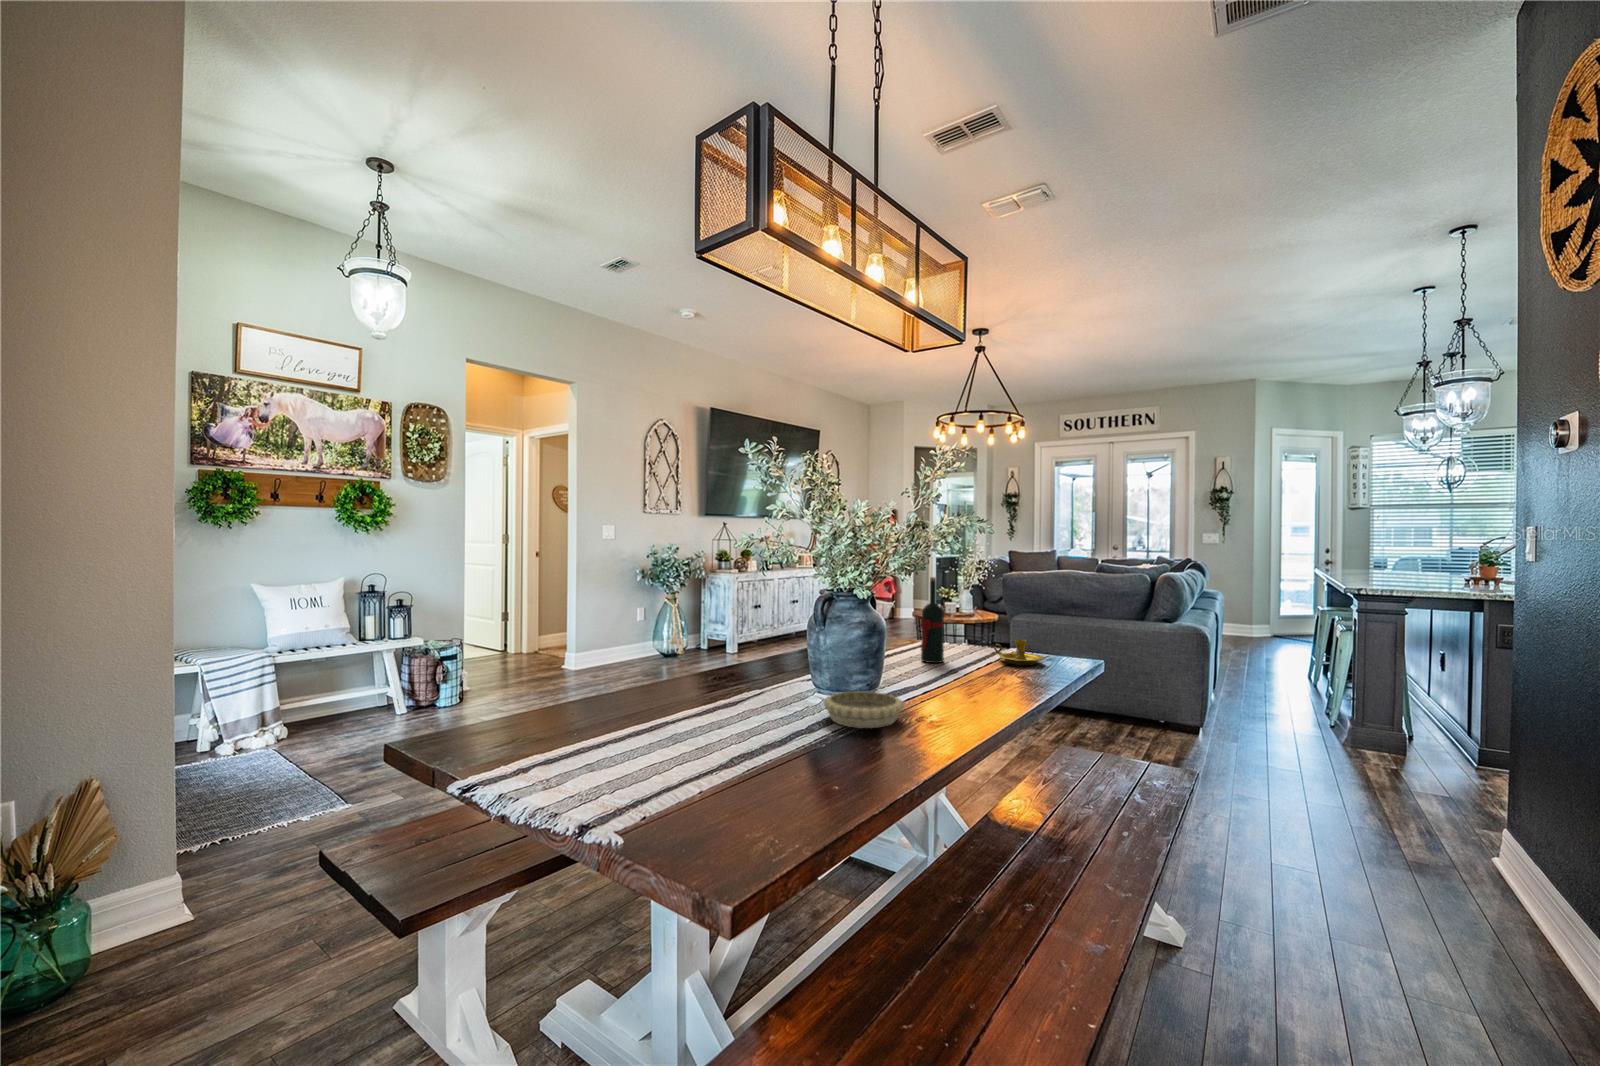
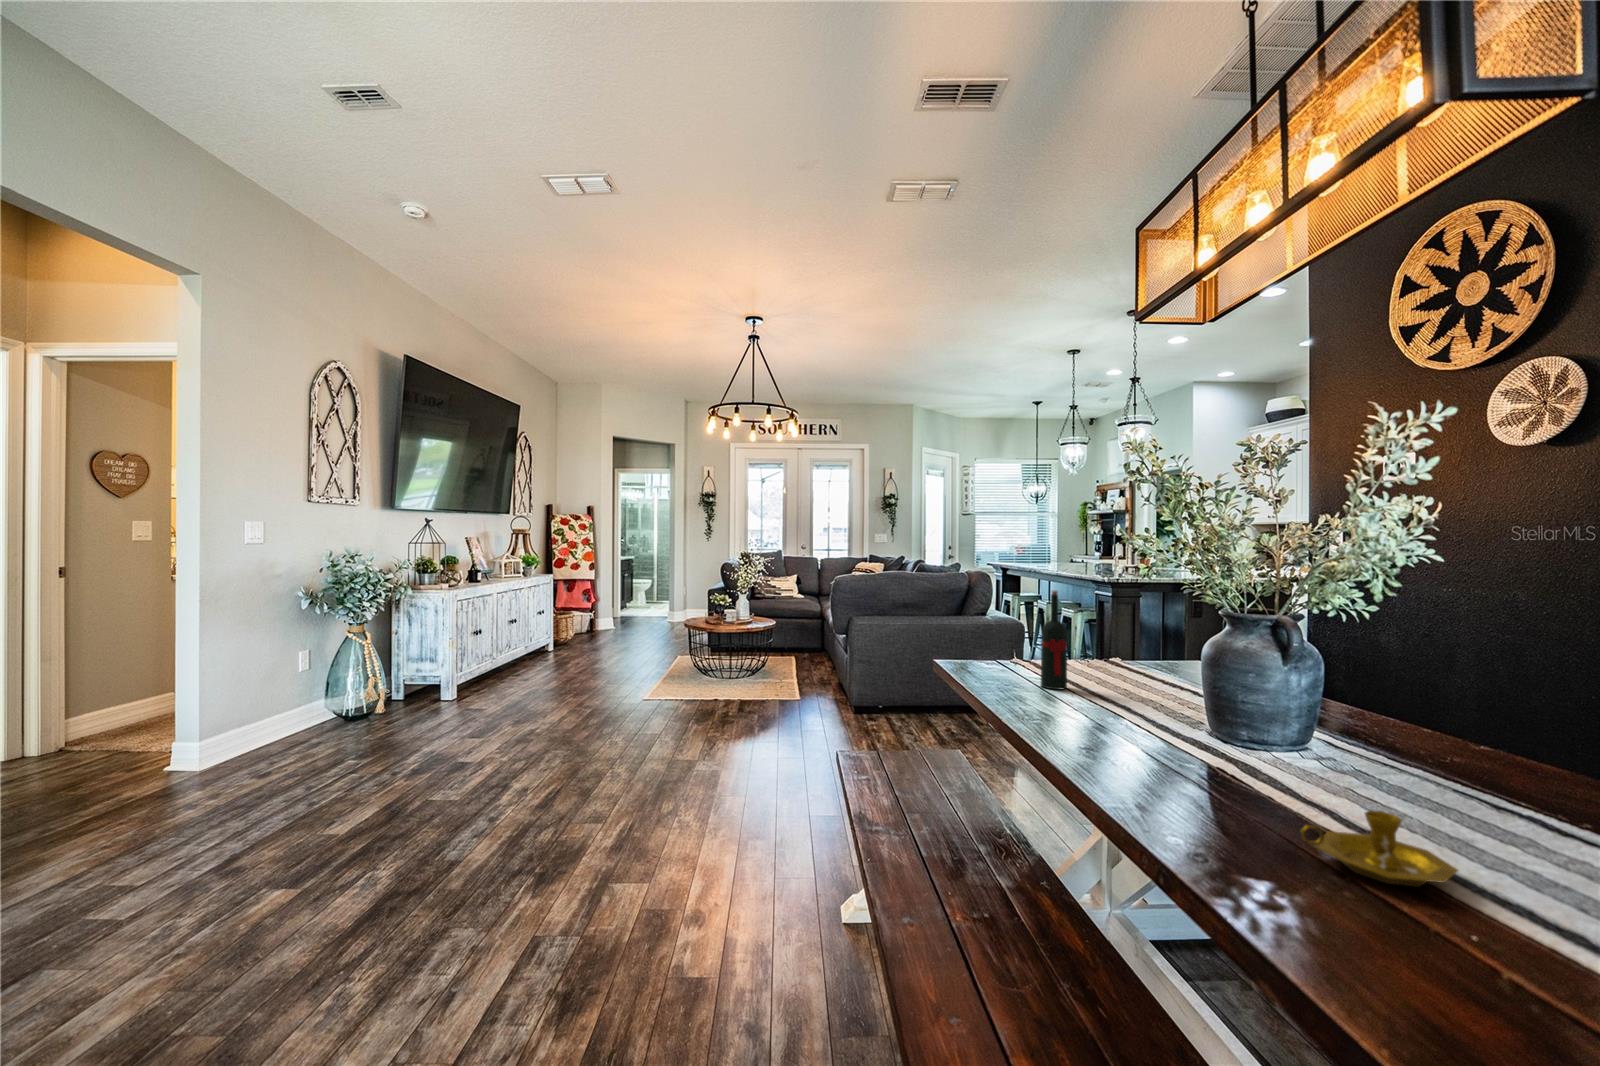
candlestick: present [994,640,1044,665] -> present [1300,811,1458,887]
decorative bowl: present [824,691,903,728] -> none [1221,739,1343,791]

